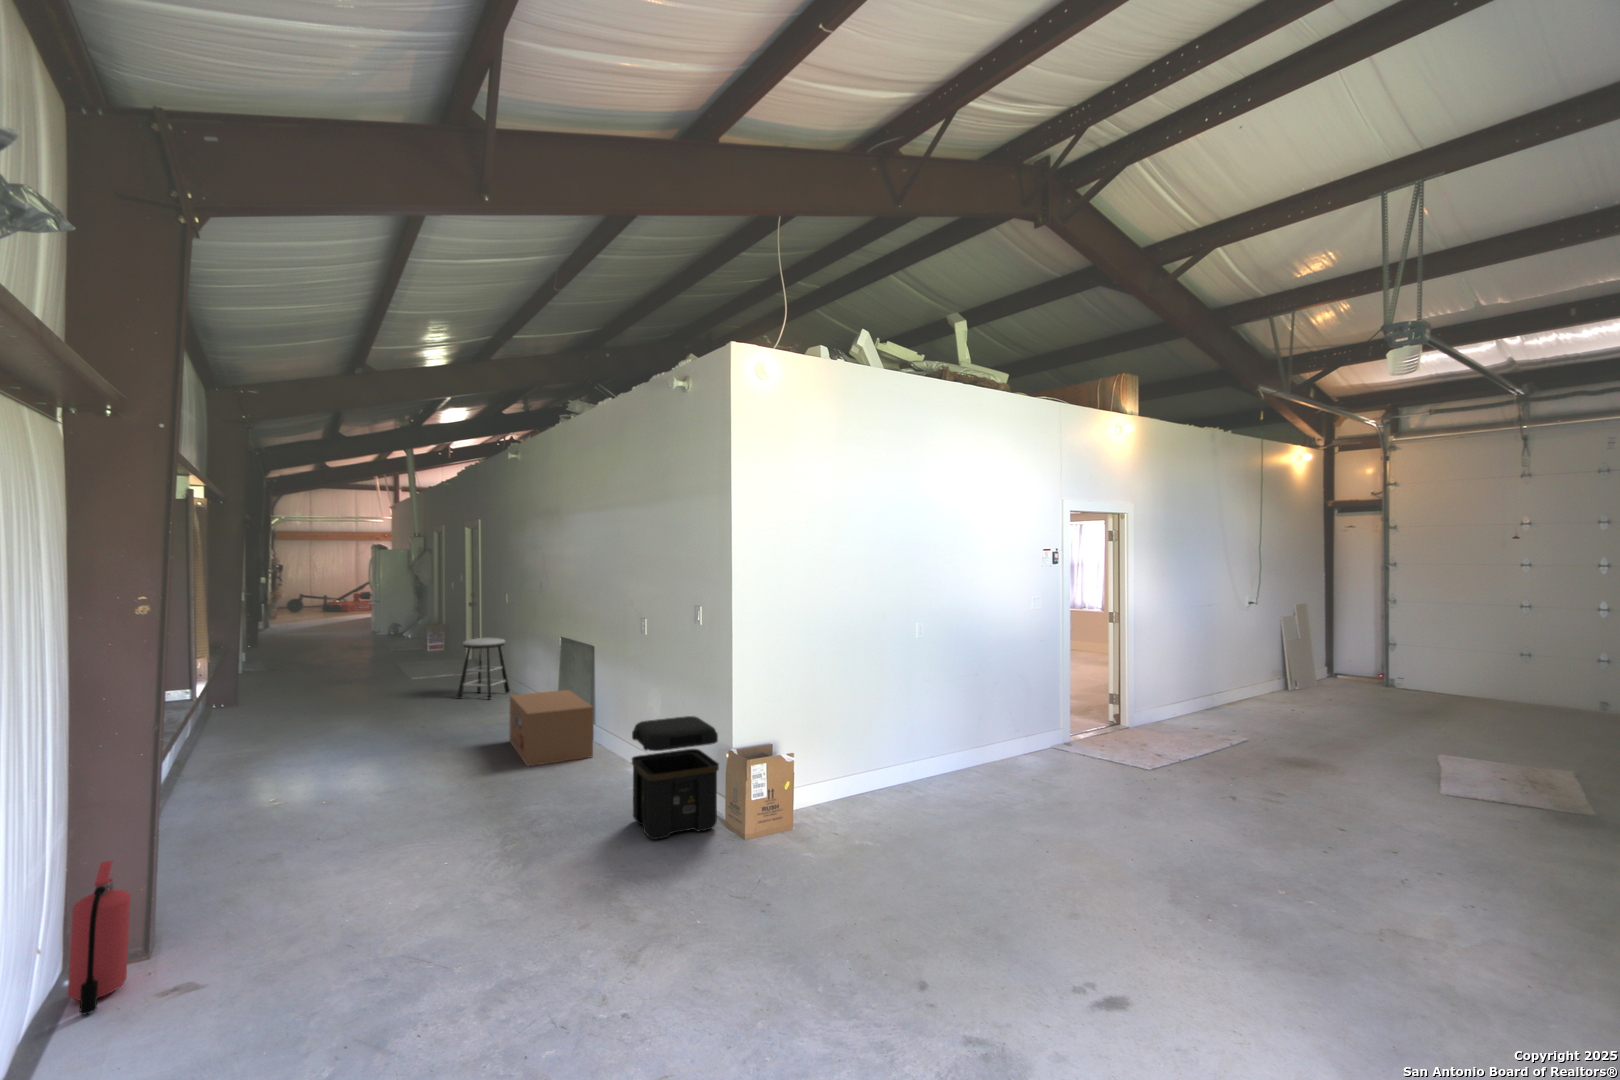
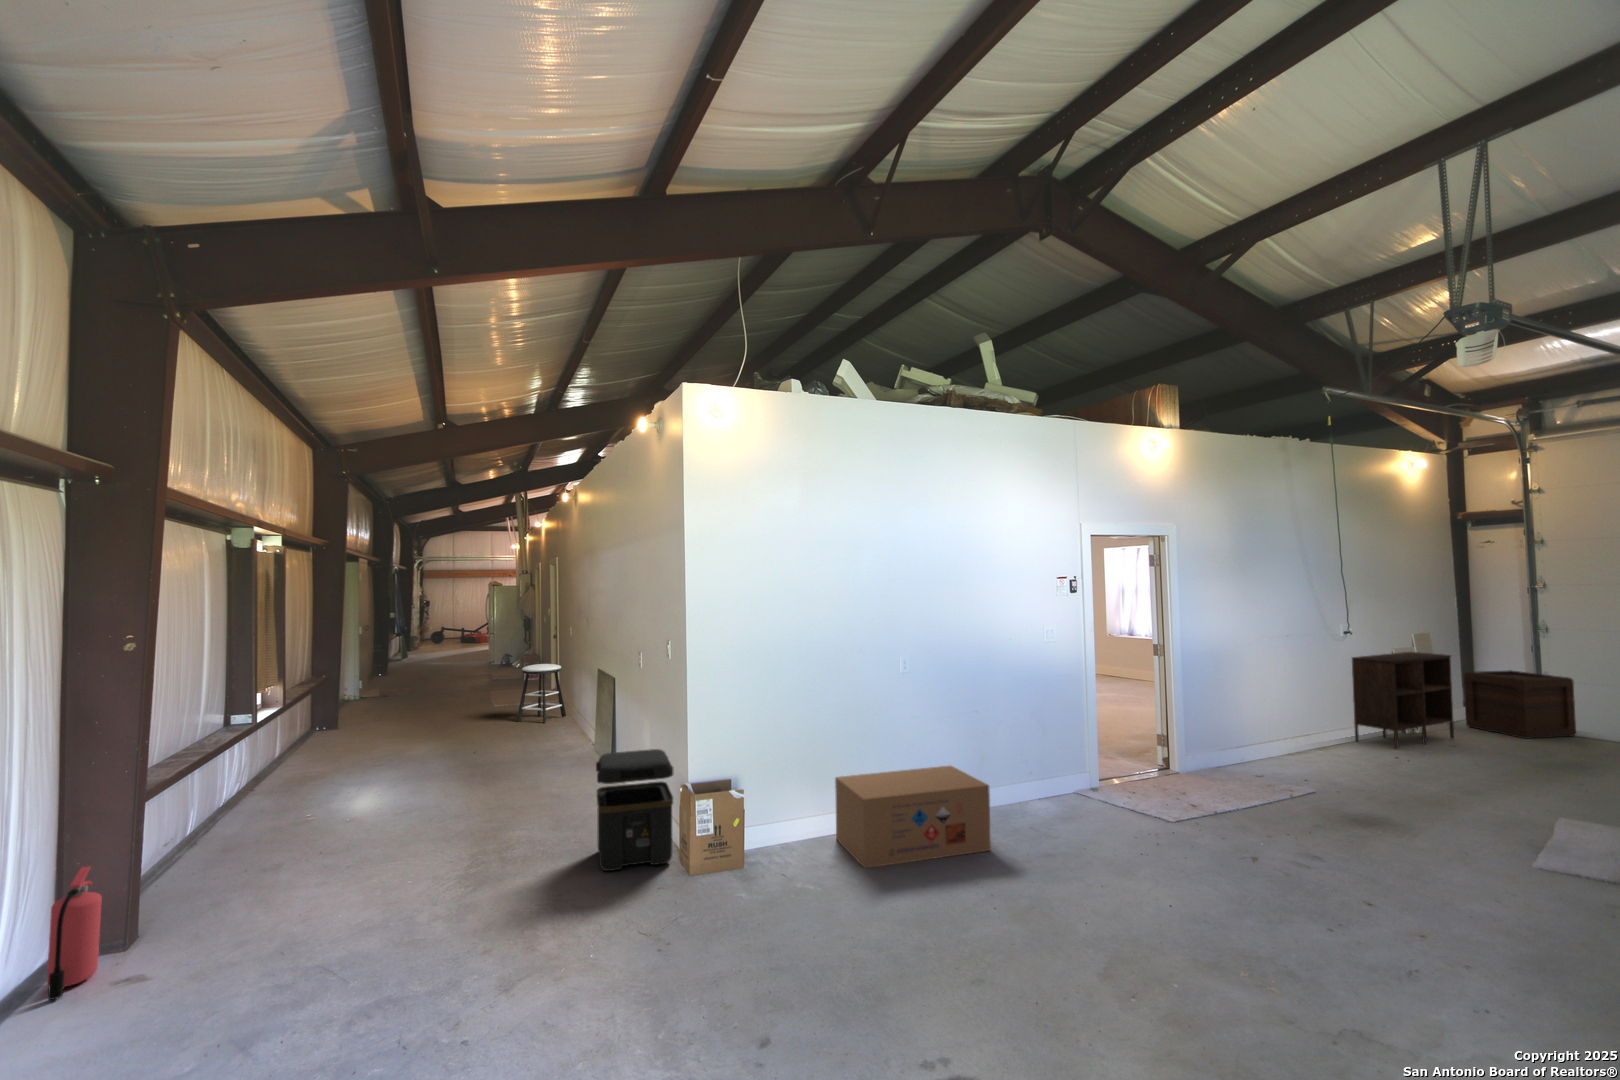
shelving unit: none [1254,621,1328,704] -> present [1352,652,1454,749]
wooden crate: none [1331,636,1415,693] -> present [1464,670,1576,739]
cardboard box: present [509,690,593,766] -> present [835,766,991,868]

